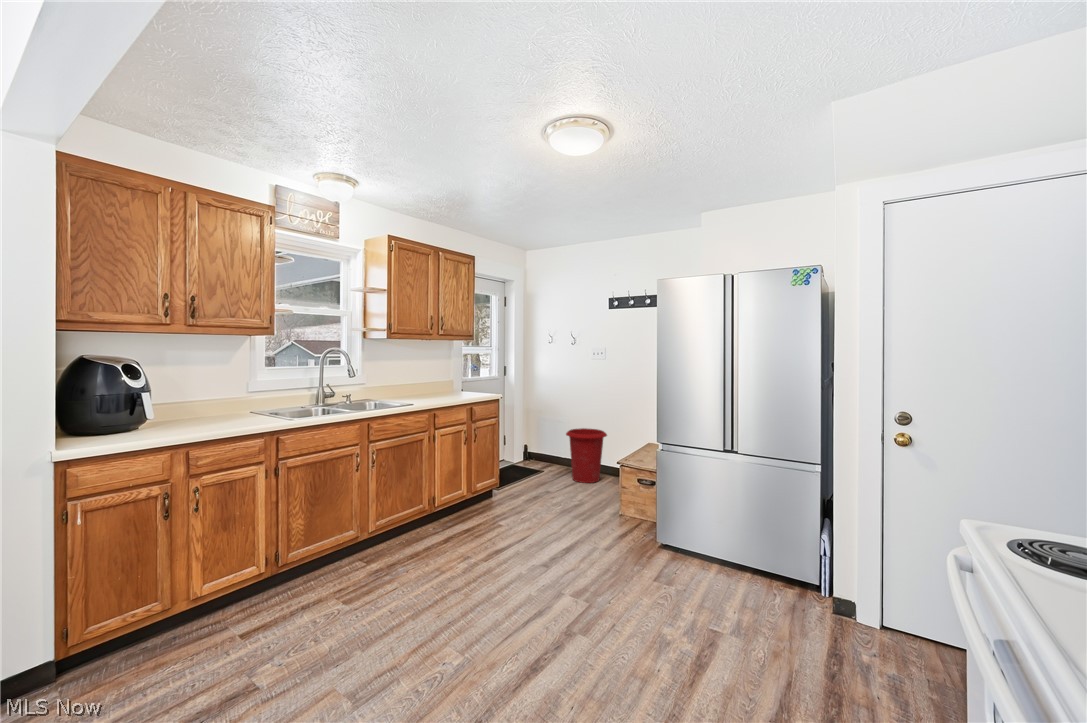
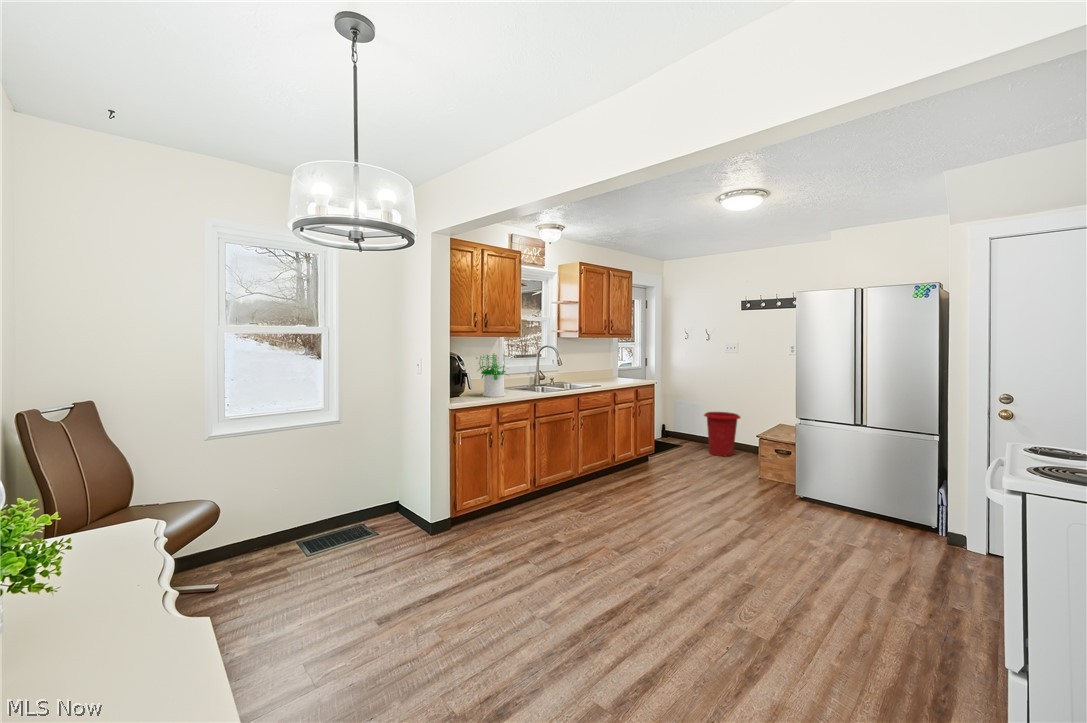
potted plant: none [158,361,227,432] -> present [476,354,509,397]

